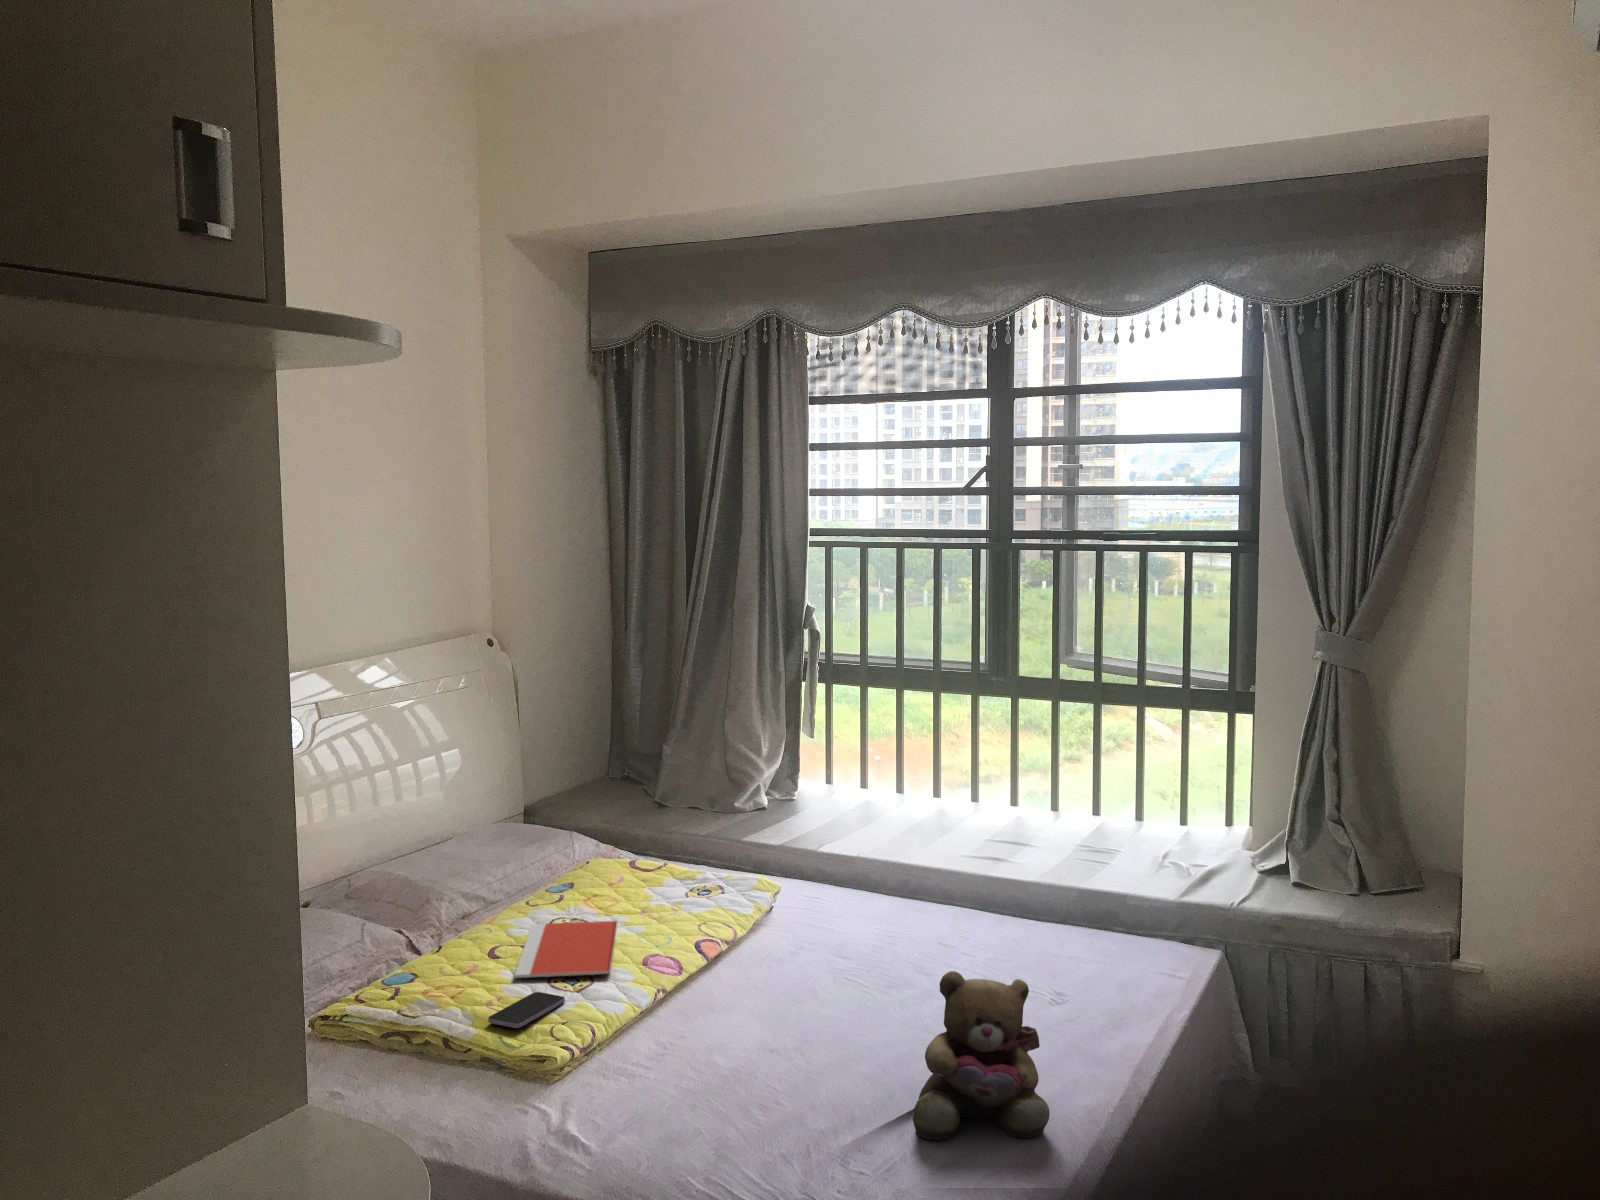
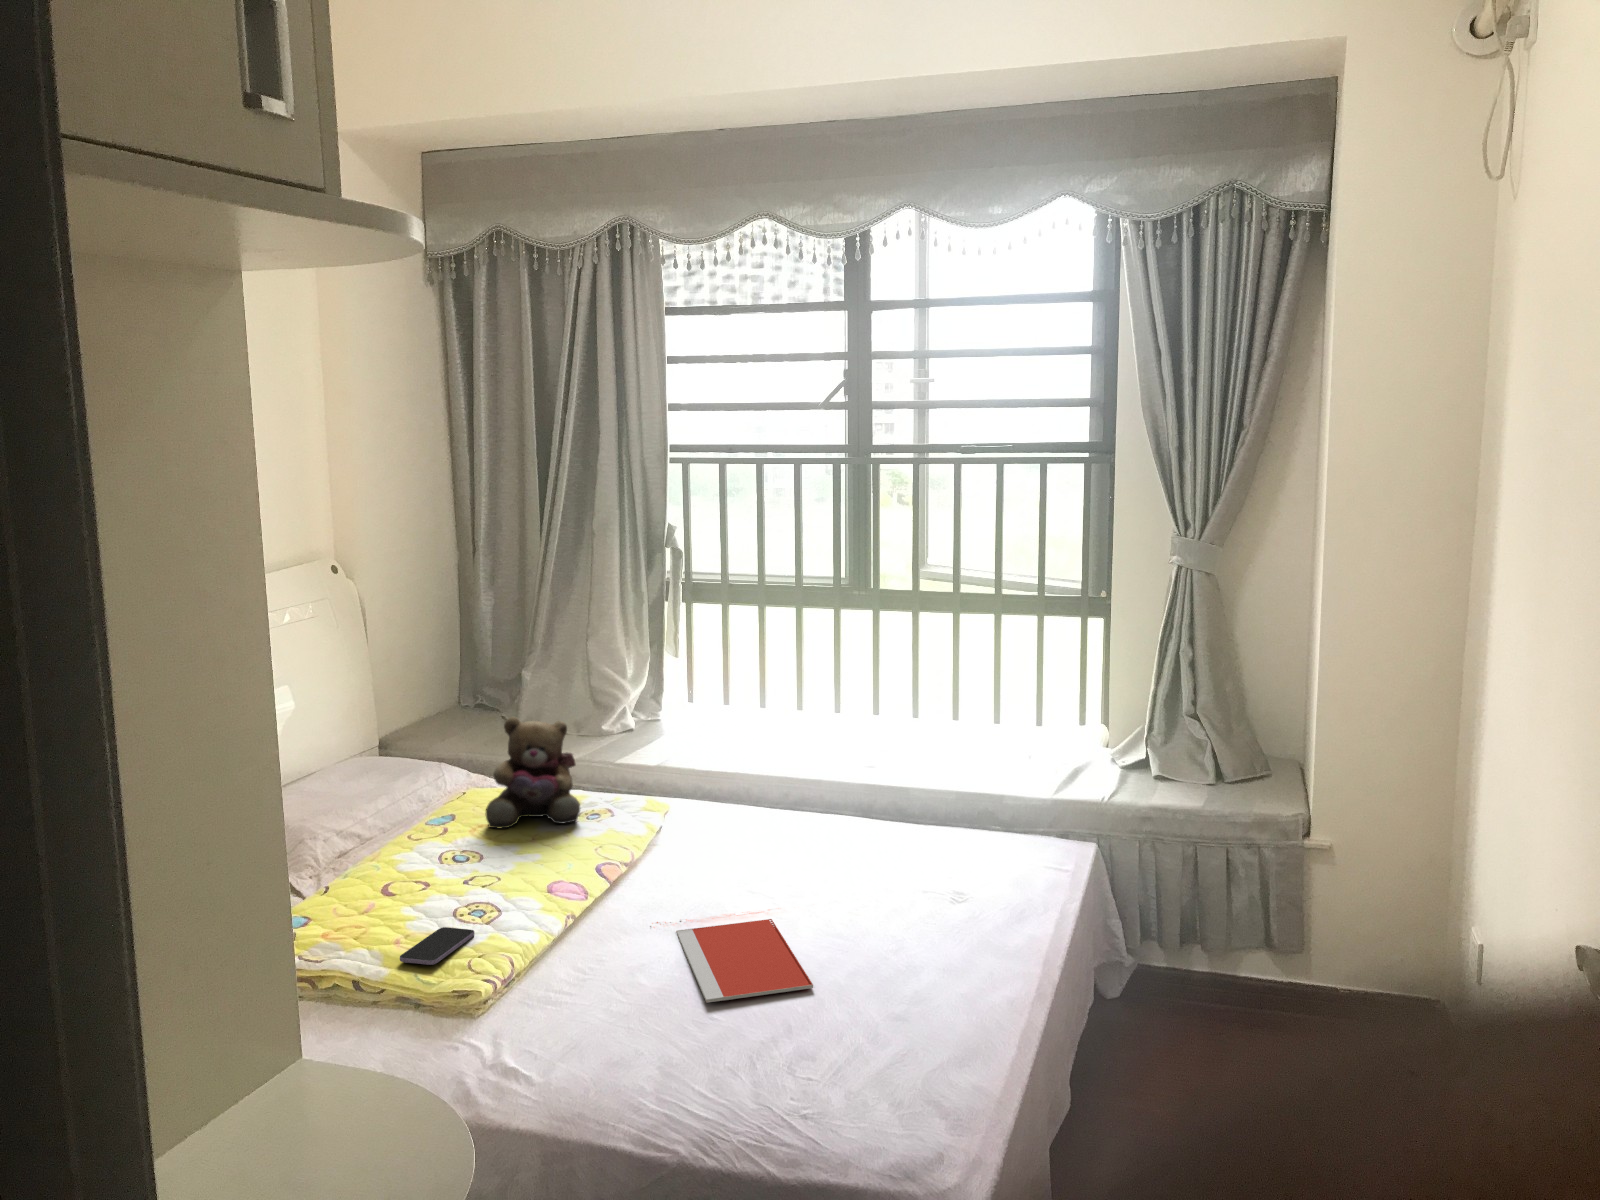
notebook: present [514,921,617,978] -> present [676,919,813,1003]
teddy bear: present [913,971,1049,1140] -> present [485,717,580,828]

